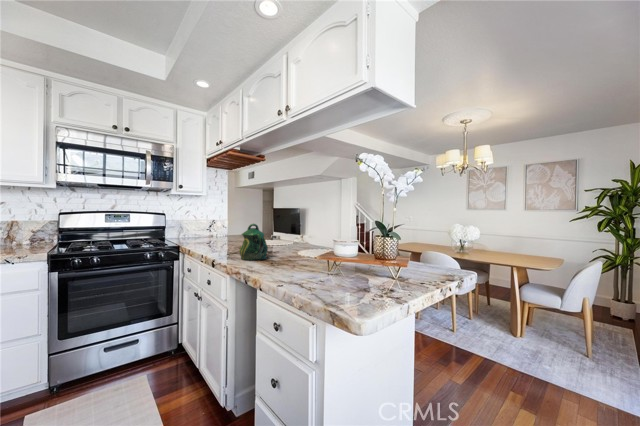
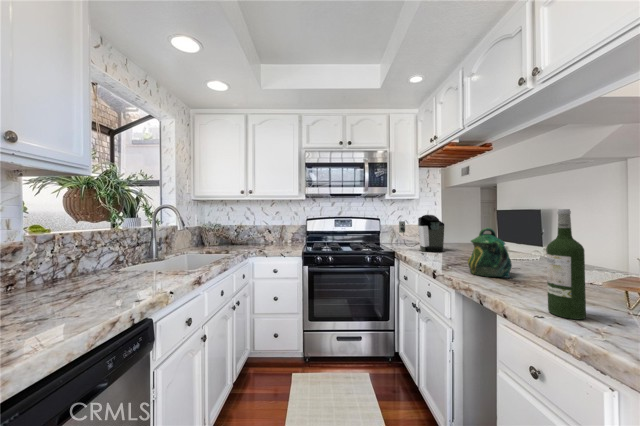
coffee maker: none [186,211,228,244] -> present [399,215,444,252]
wine bottle: none [278,214,295,280] -> present [547,209,586,319]

